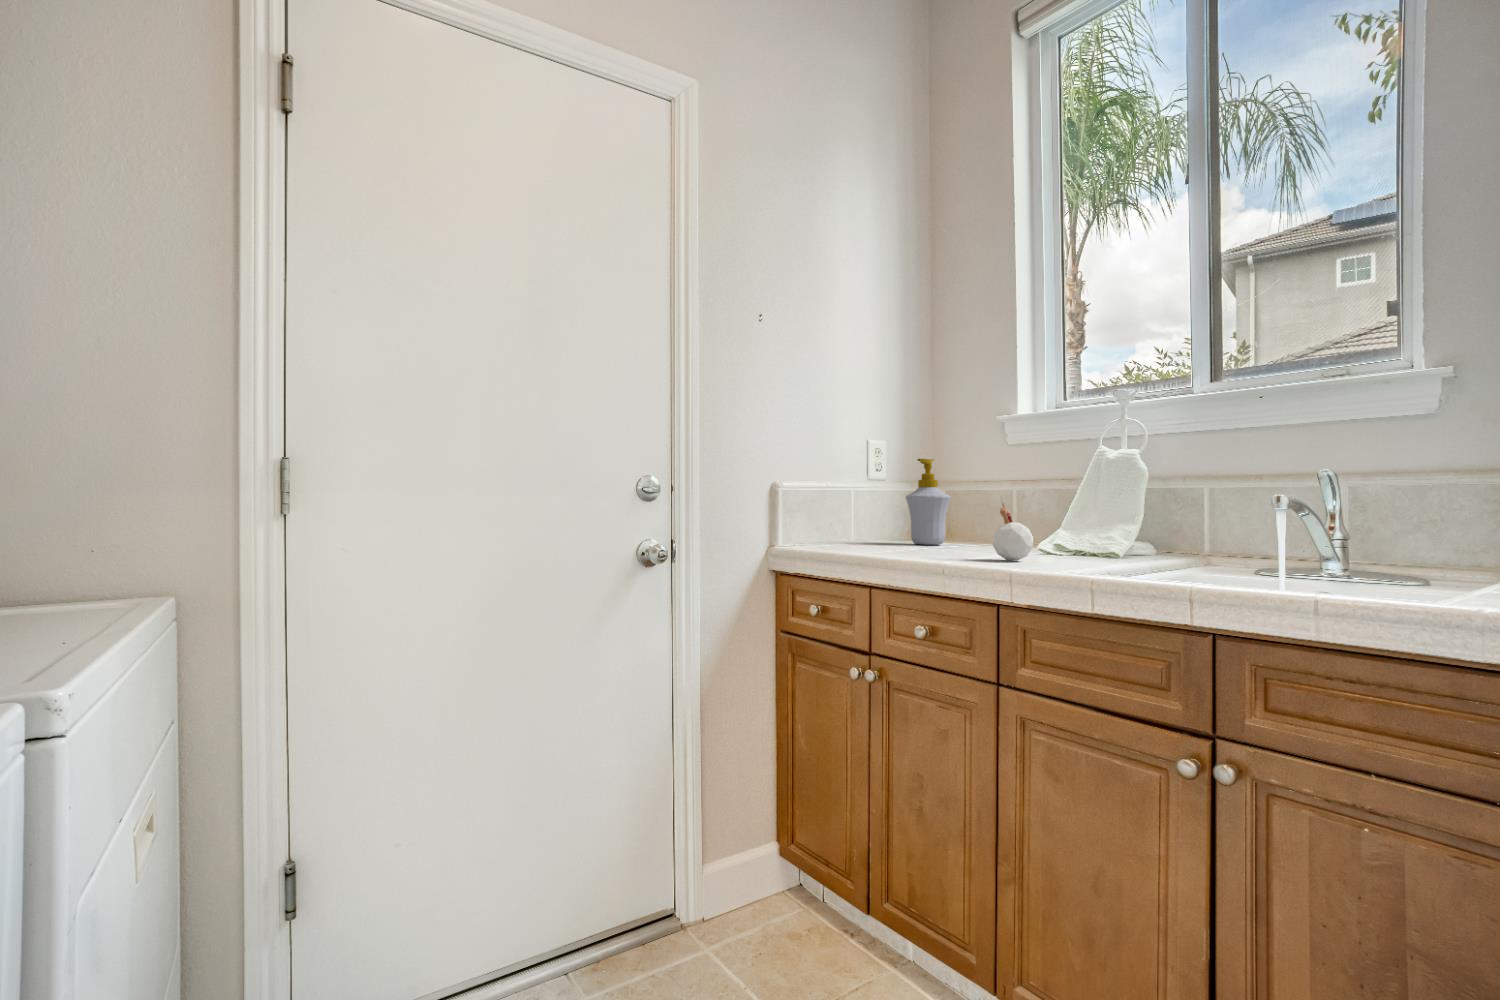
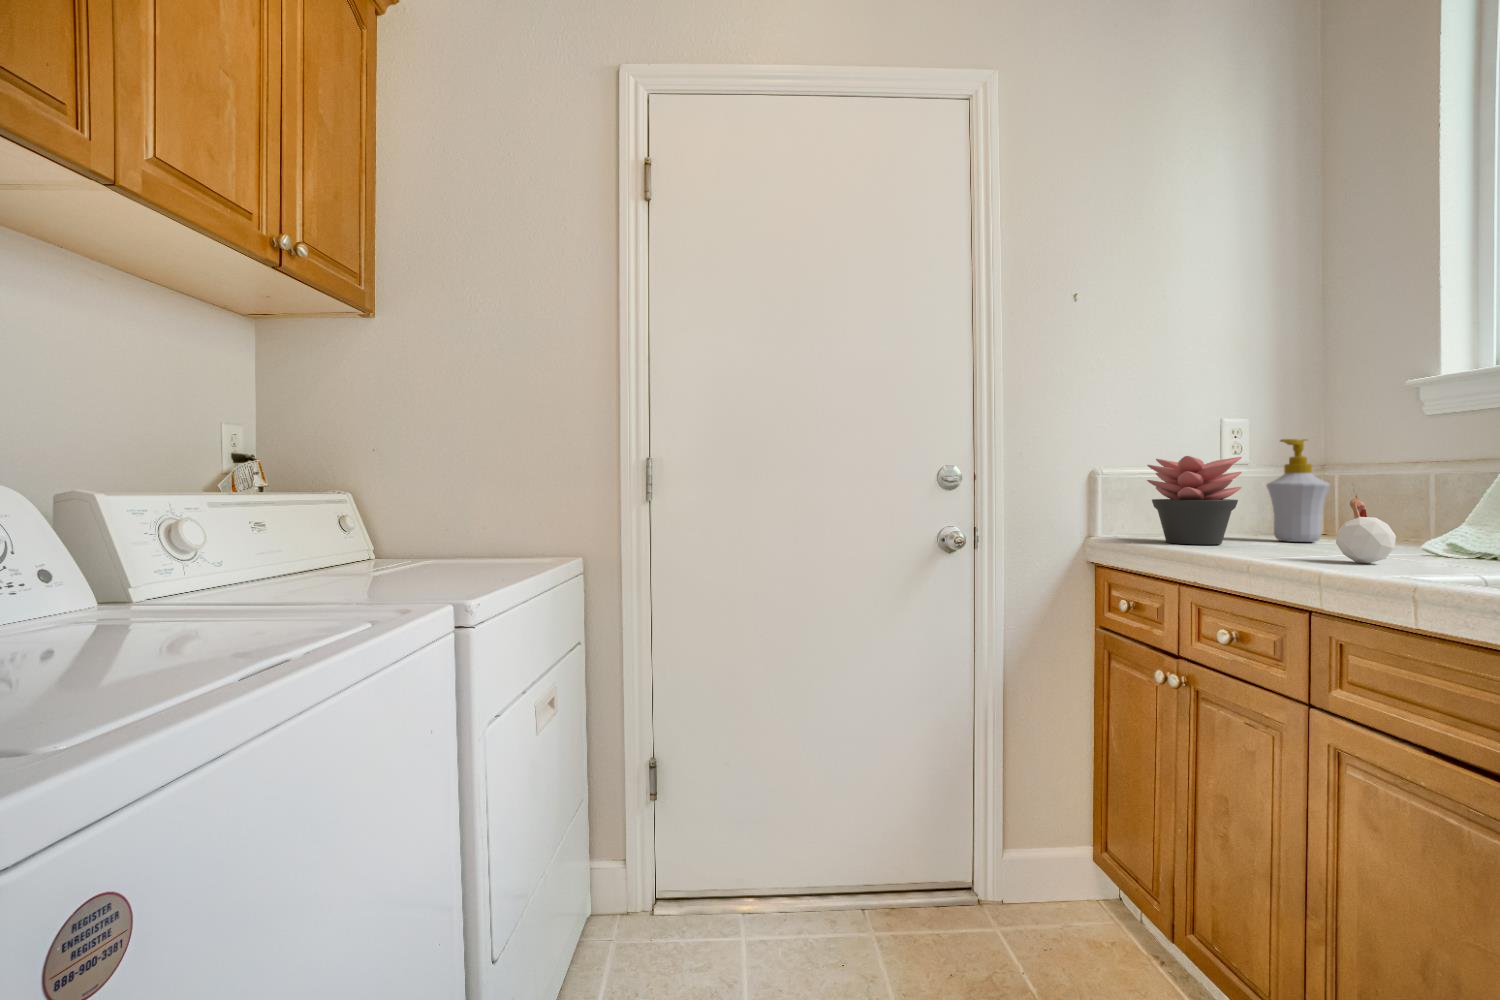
succulent plant: none [830,470,899,549] -> present [1147,456,1242,545]

